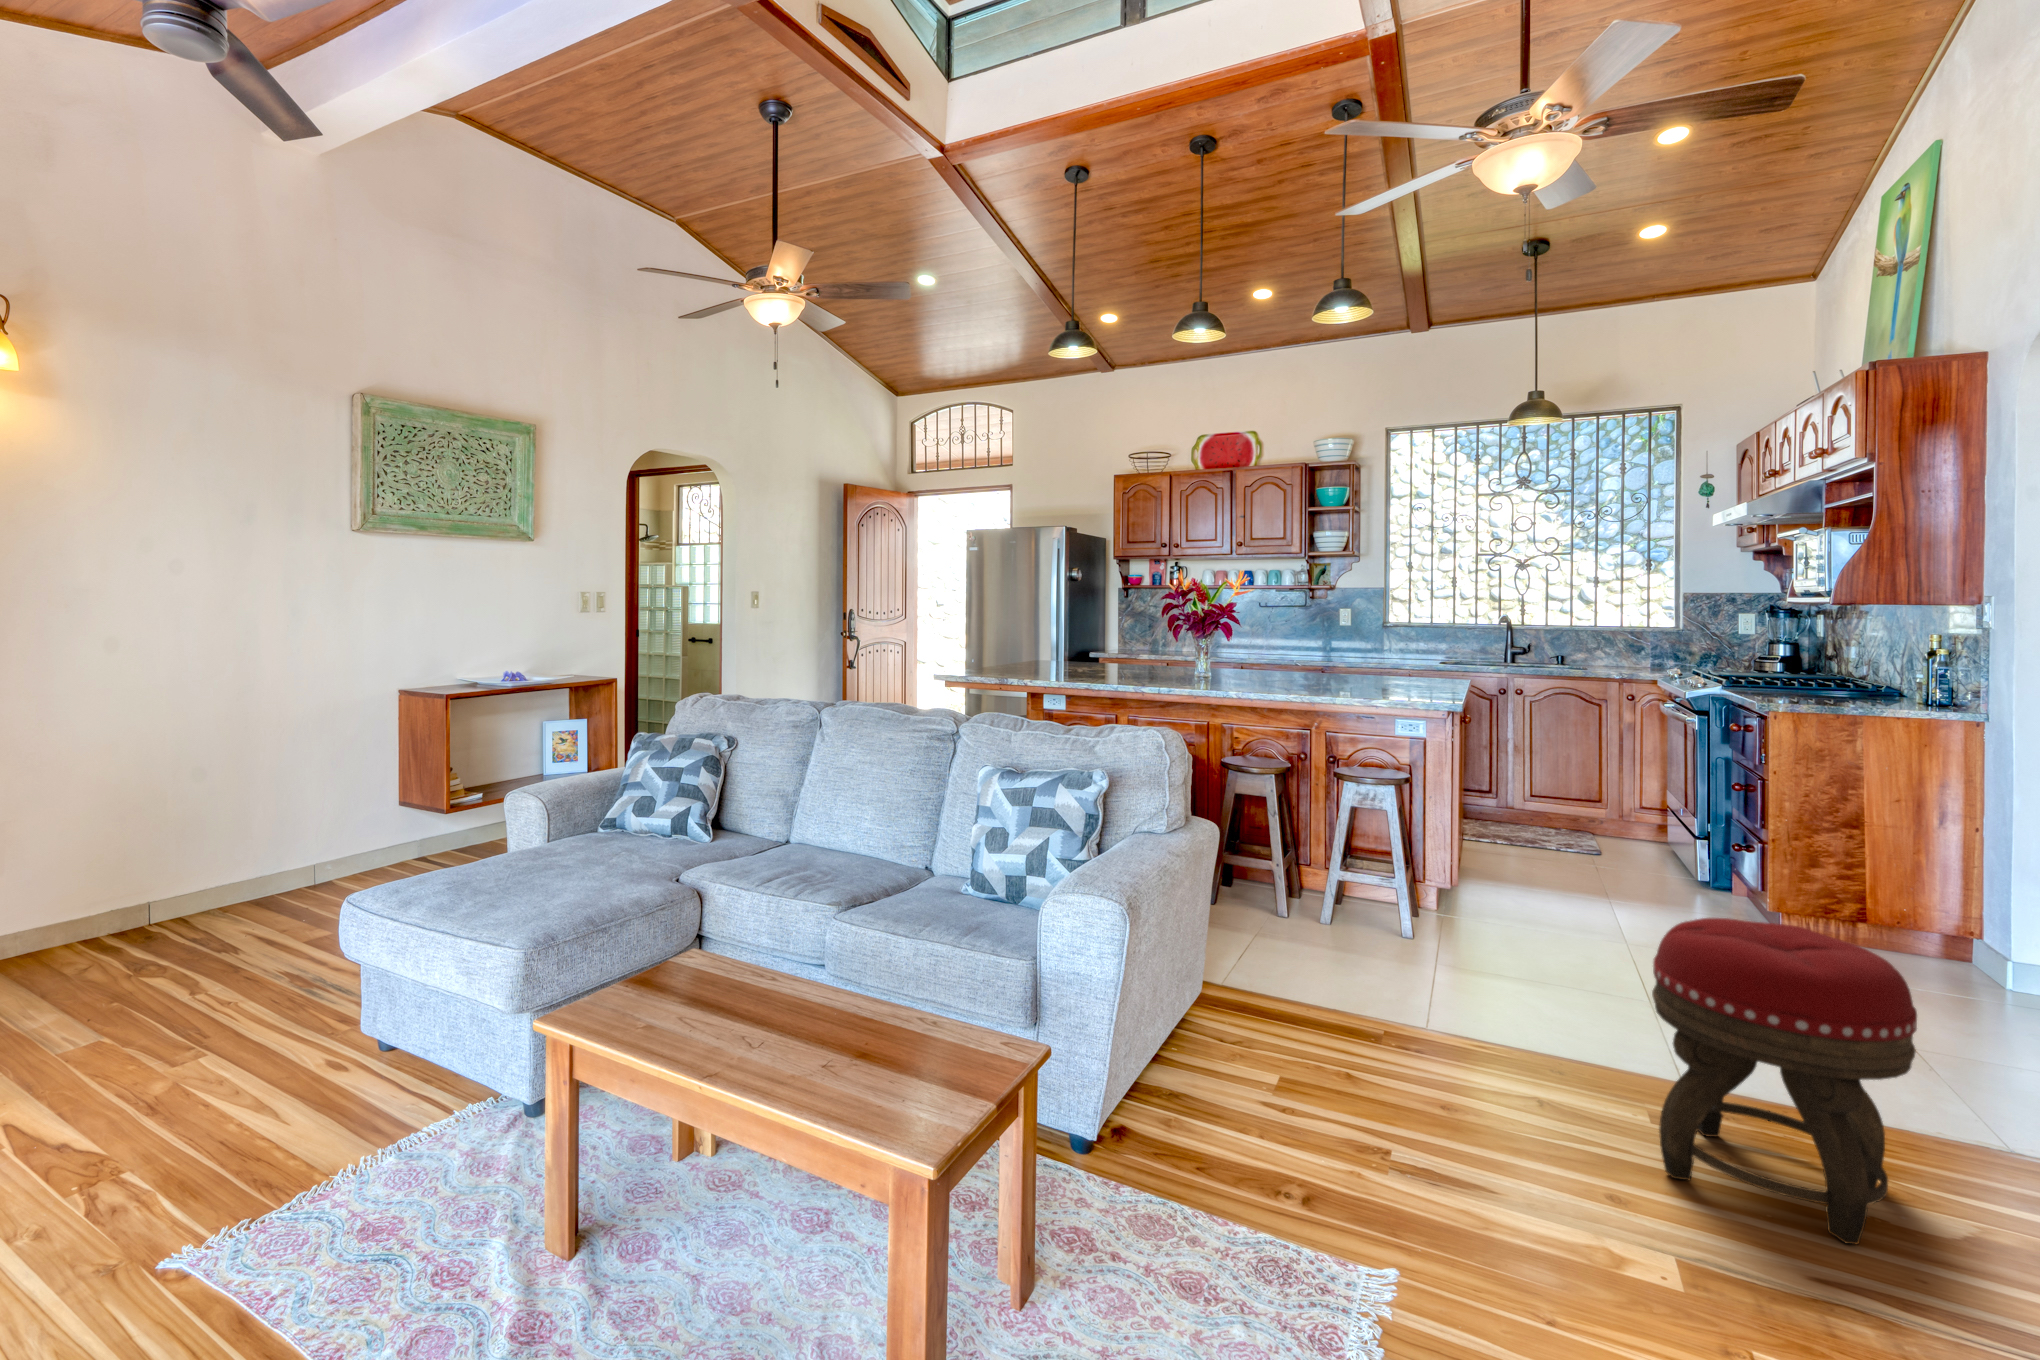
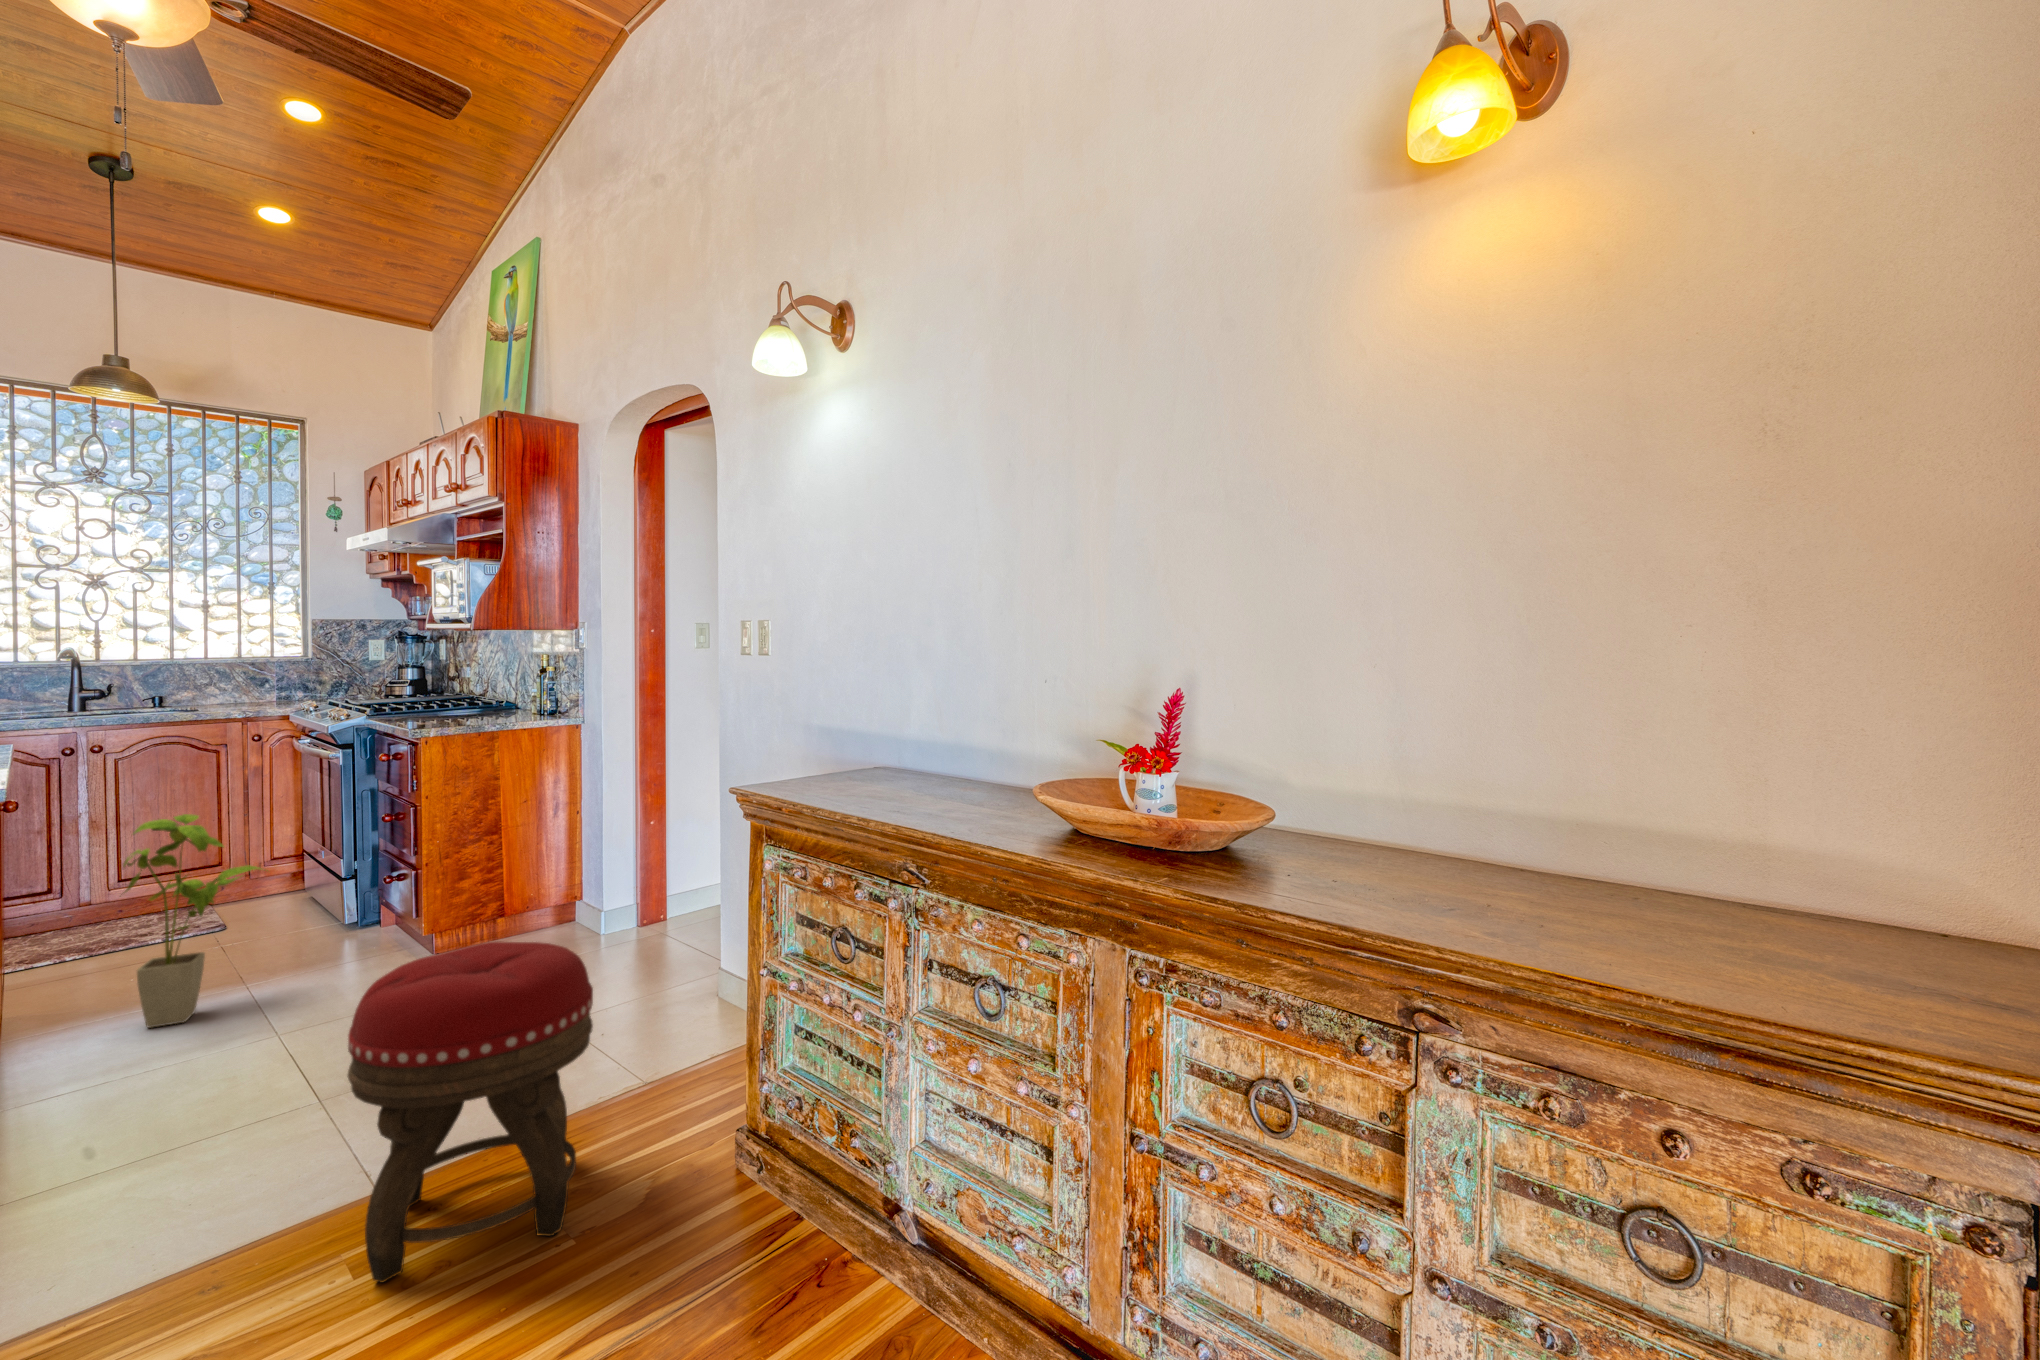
house plant: none [1523,754,1627,916] -> present [123,814,268,1028]

